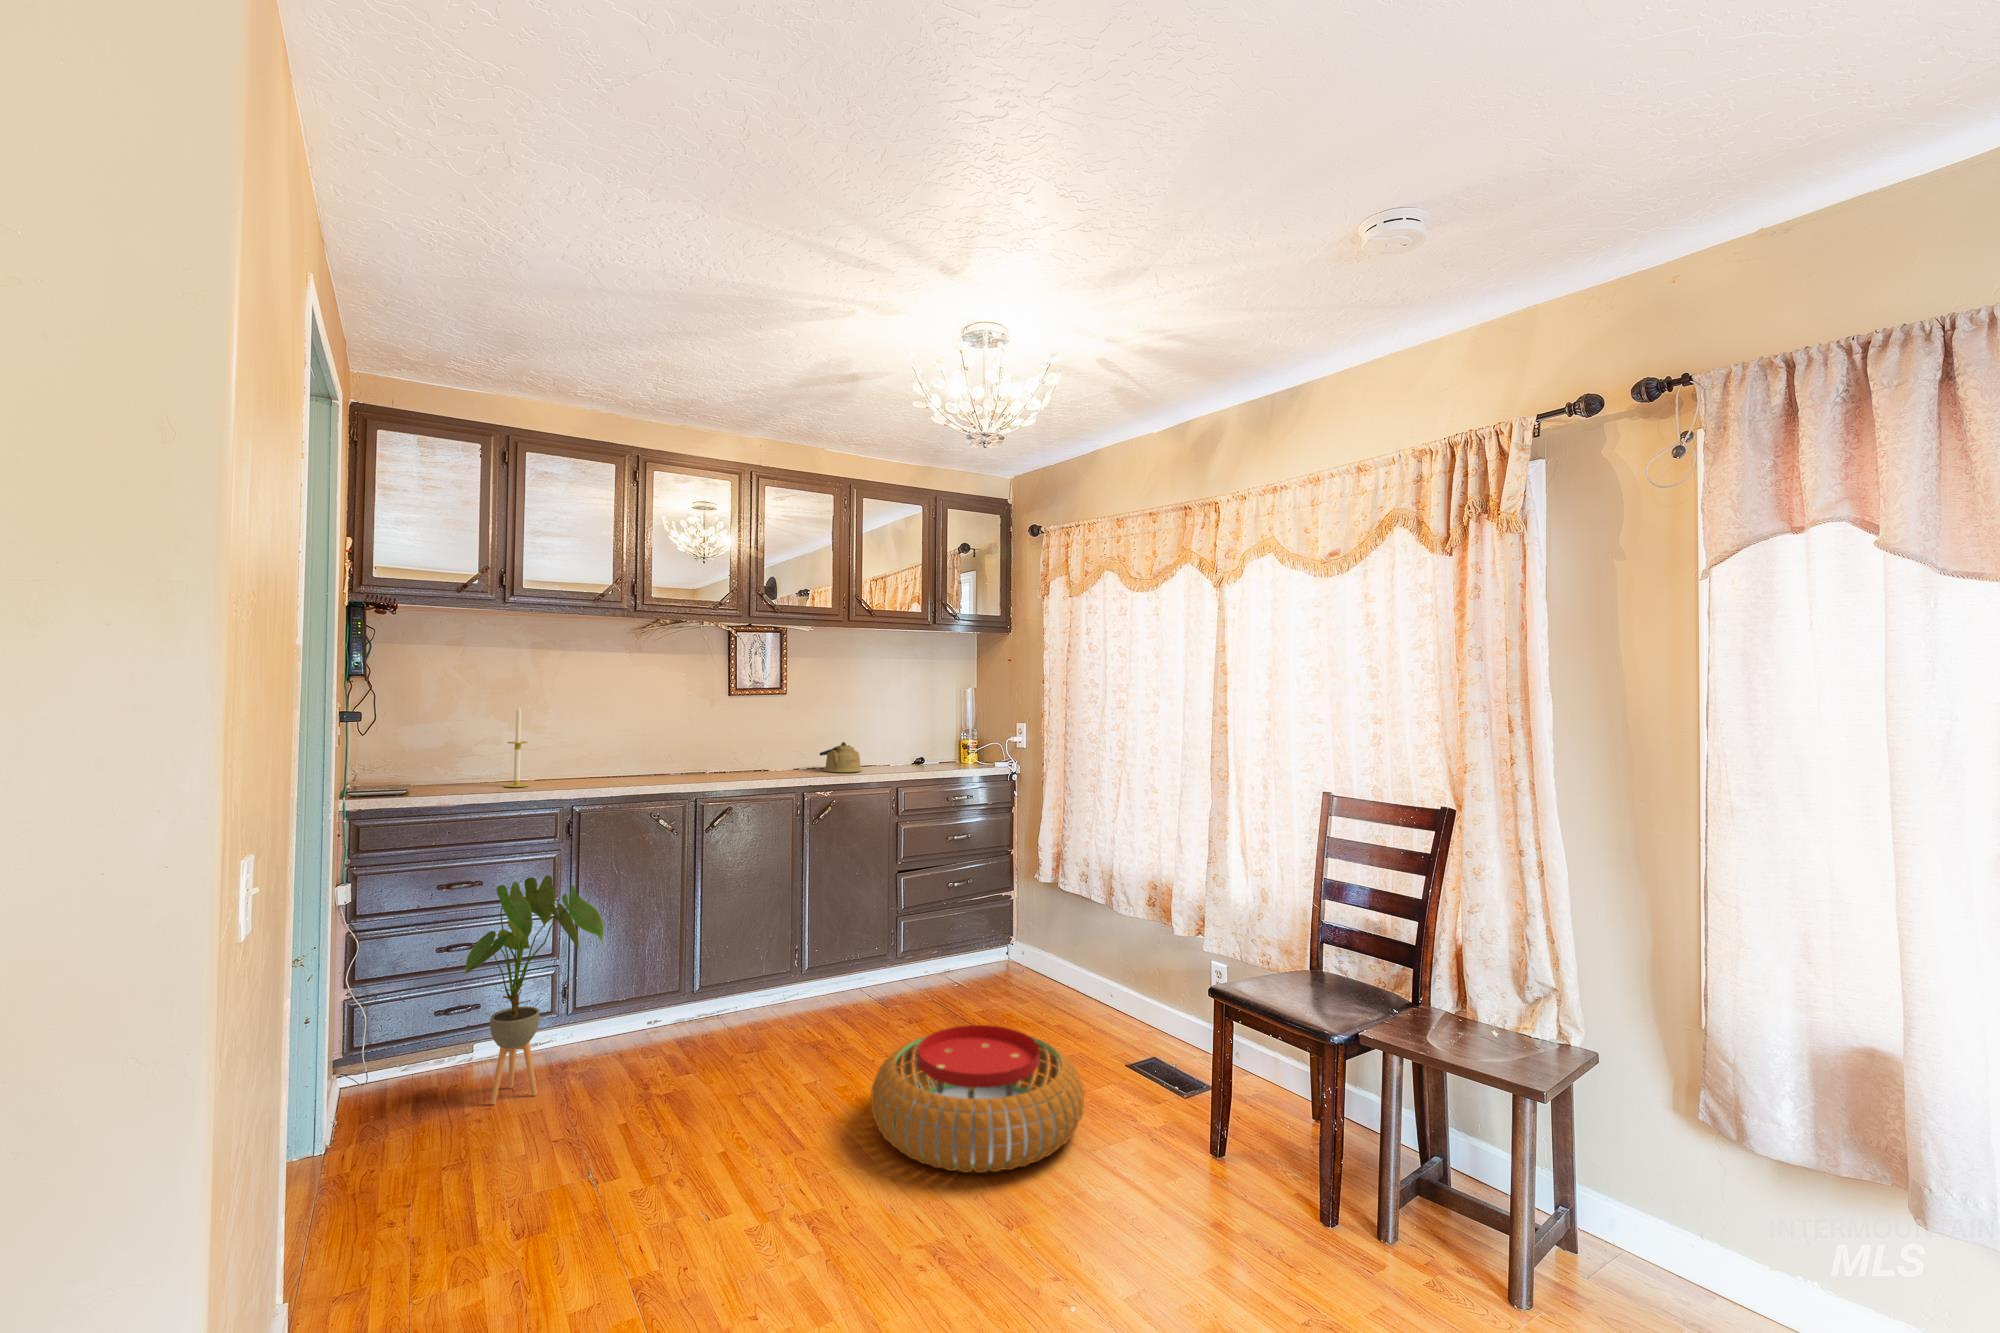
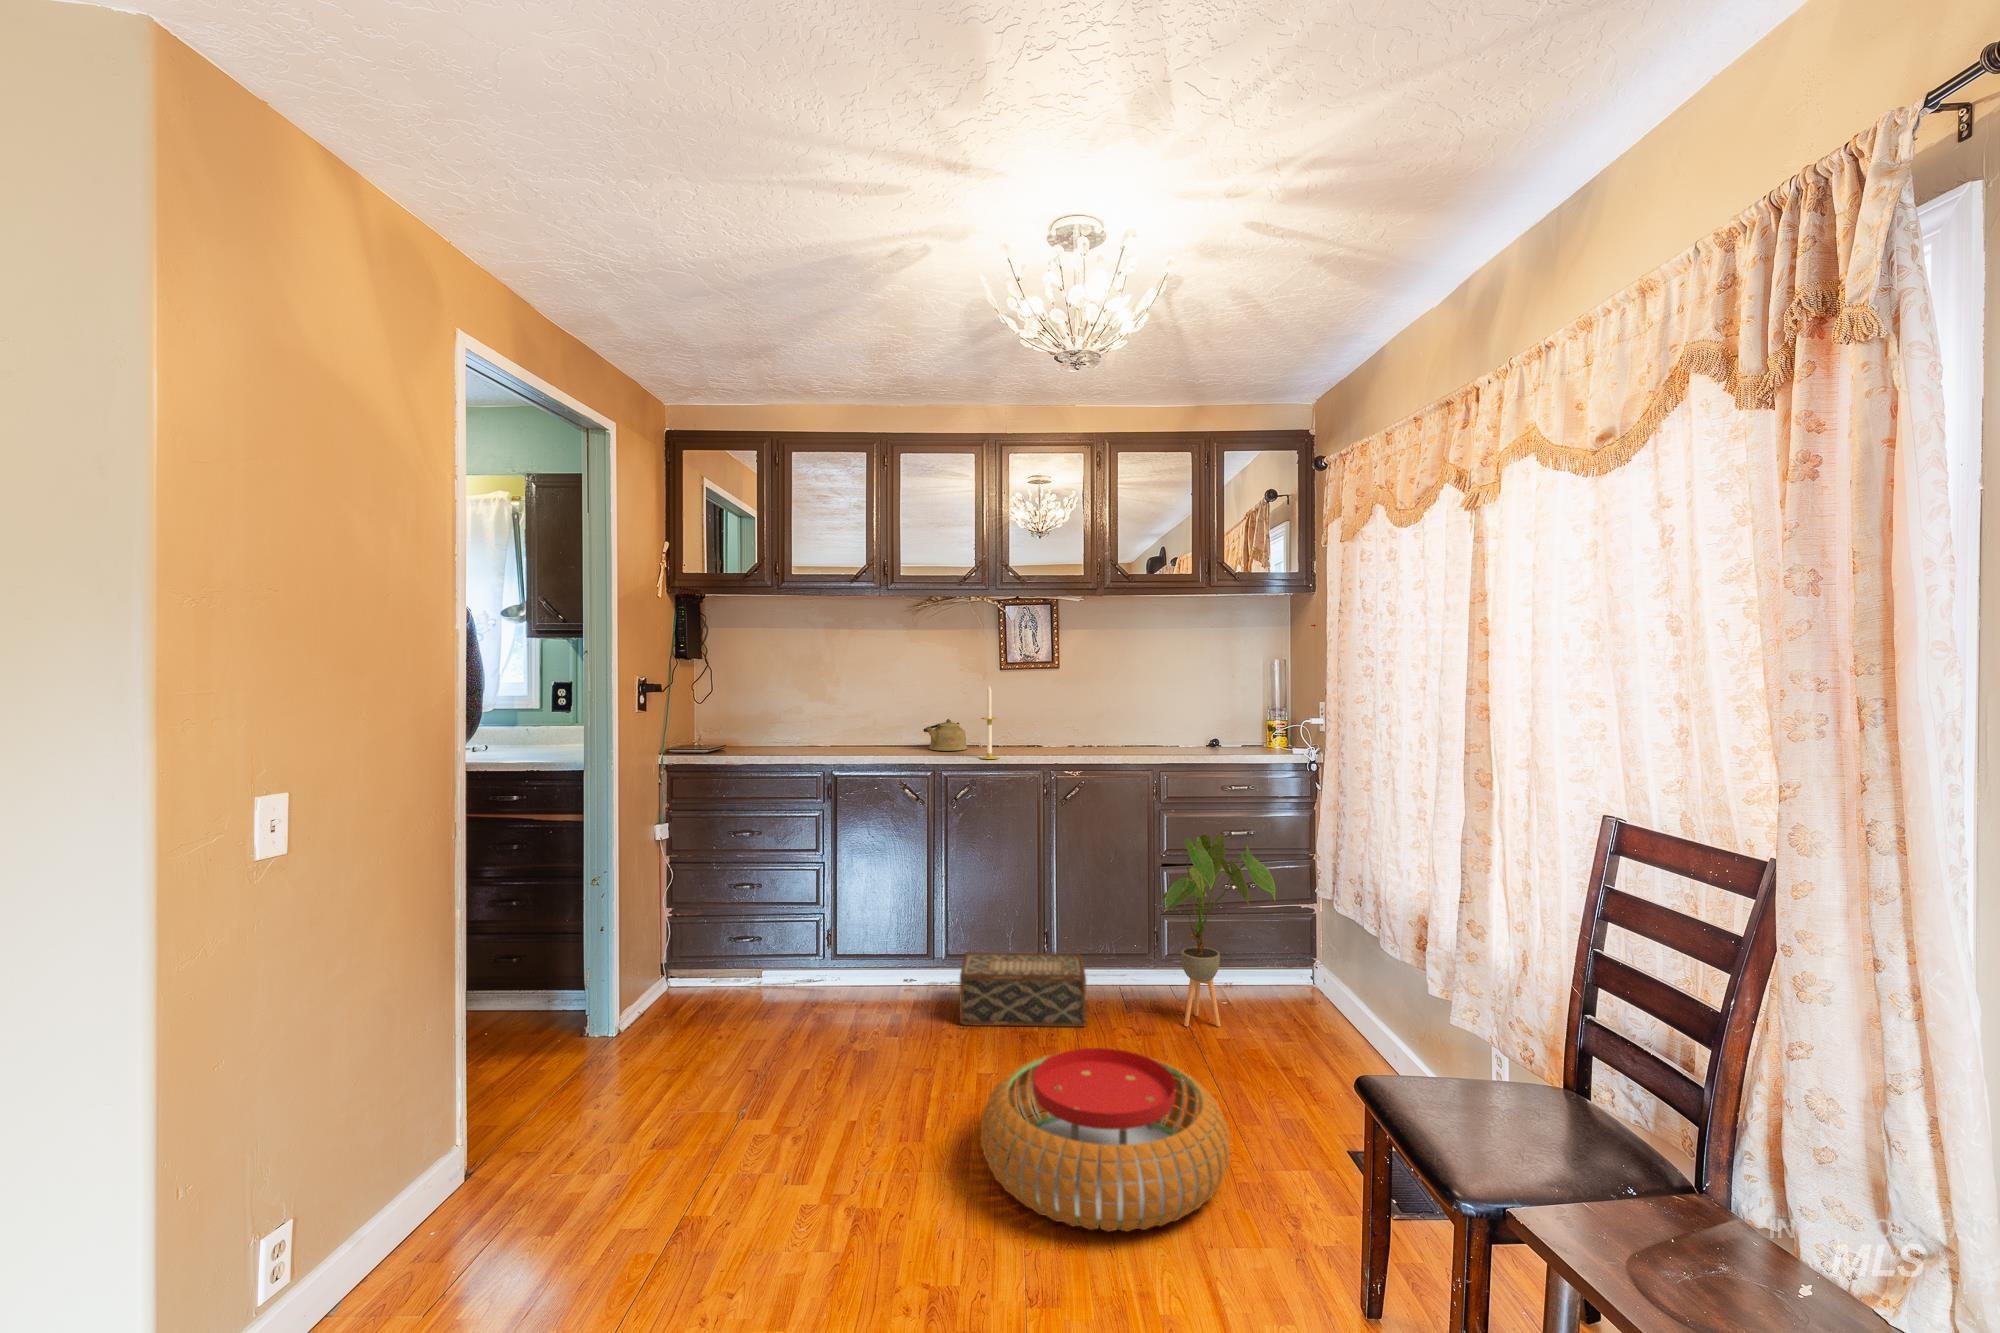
candle: present [505,707,529,787] -> present [980,686,999,759]
kettle: present [820,742,861,772] -> present [923,719,968,751]
house plant: present [463,875,604,1104] -> present [1162,834,1275,1027]
woven basket: none [725,963,862,1051] -> present [960,952,1086,1027]

